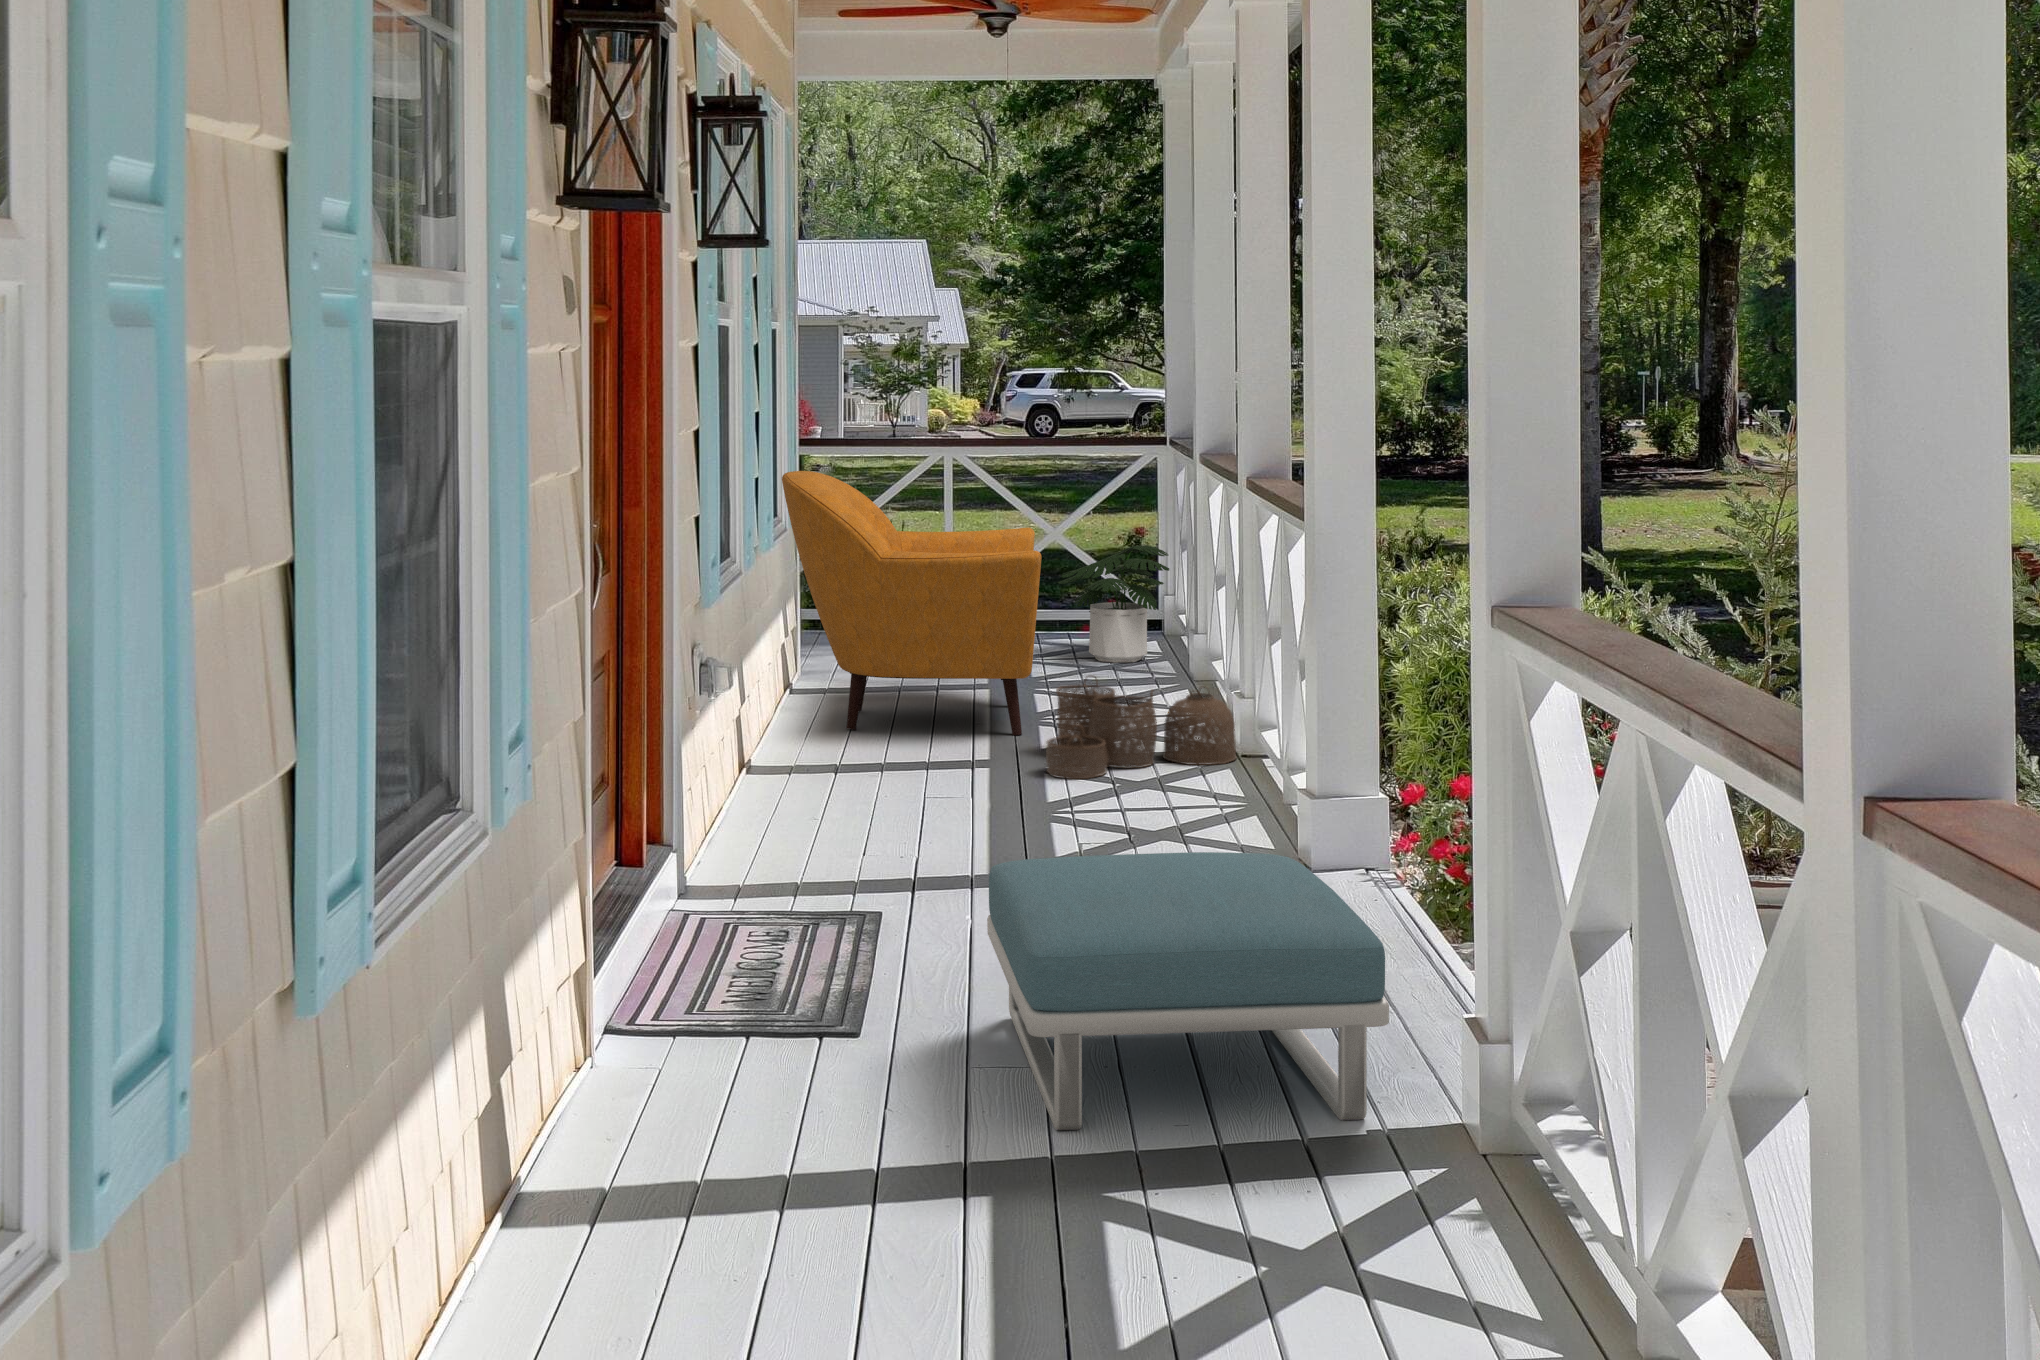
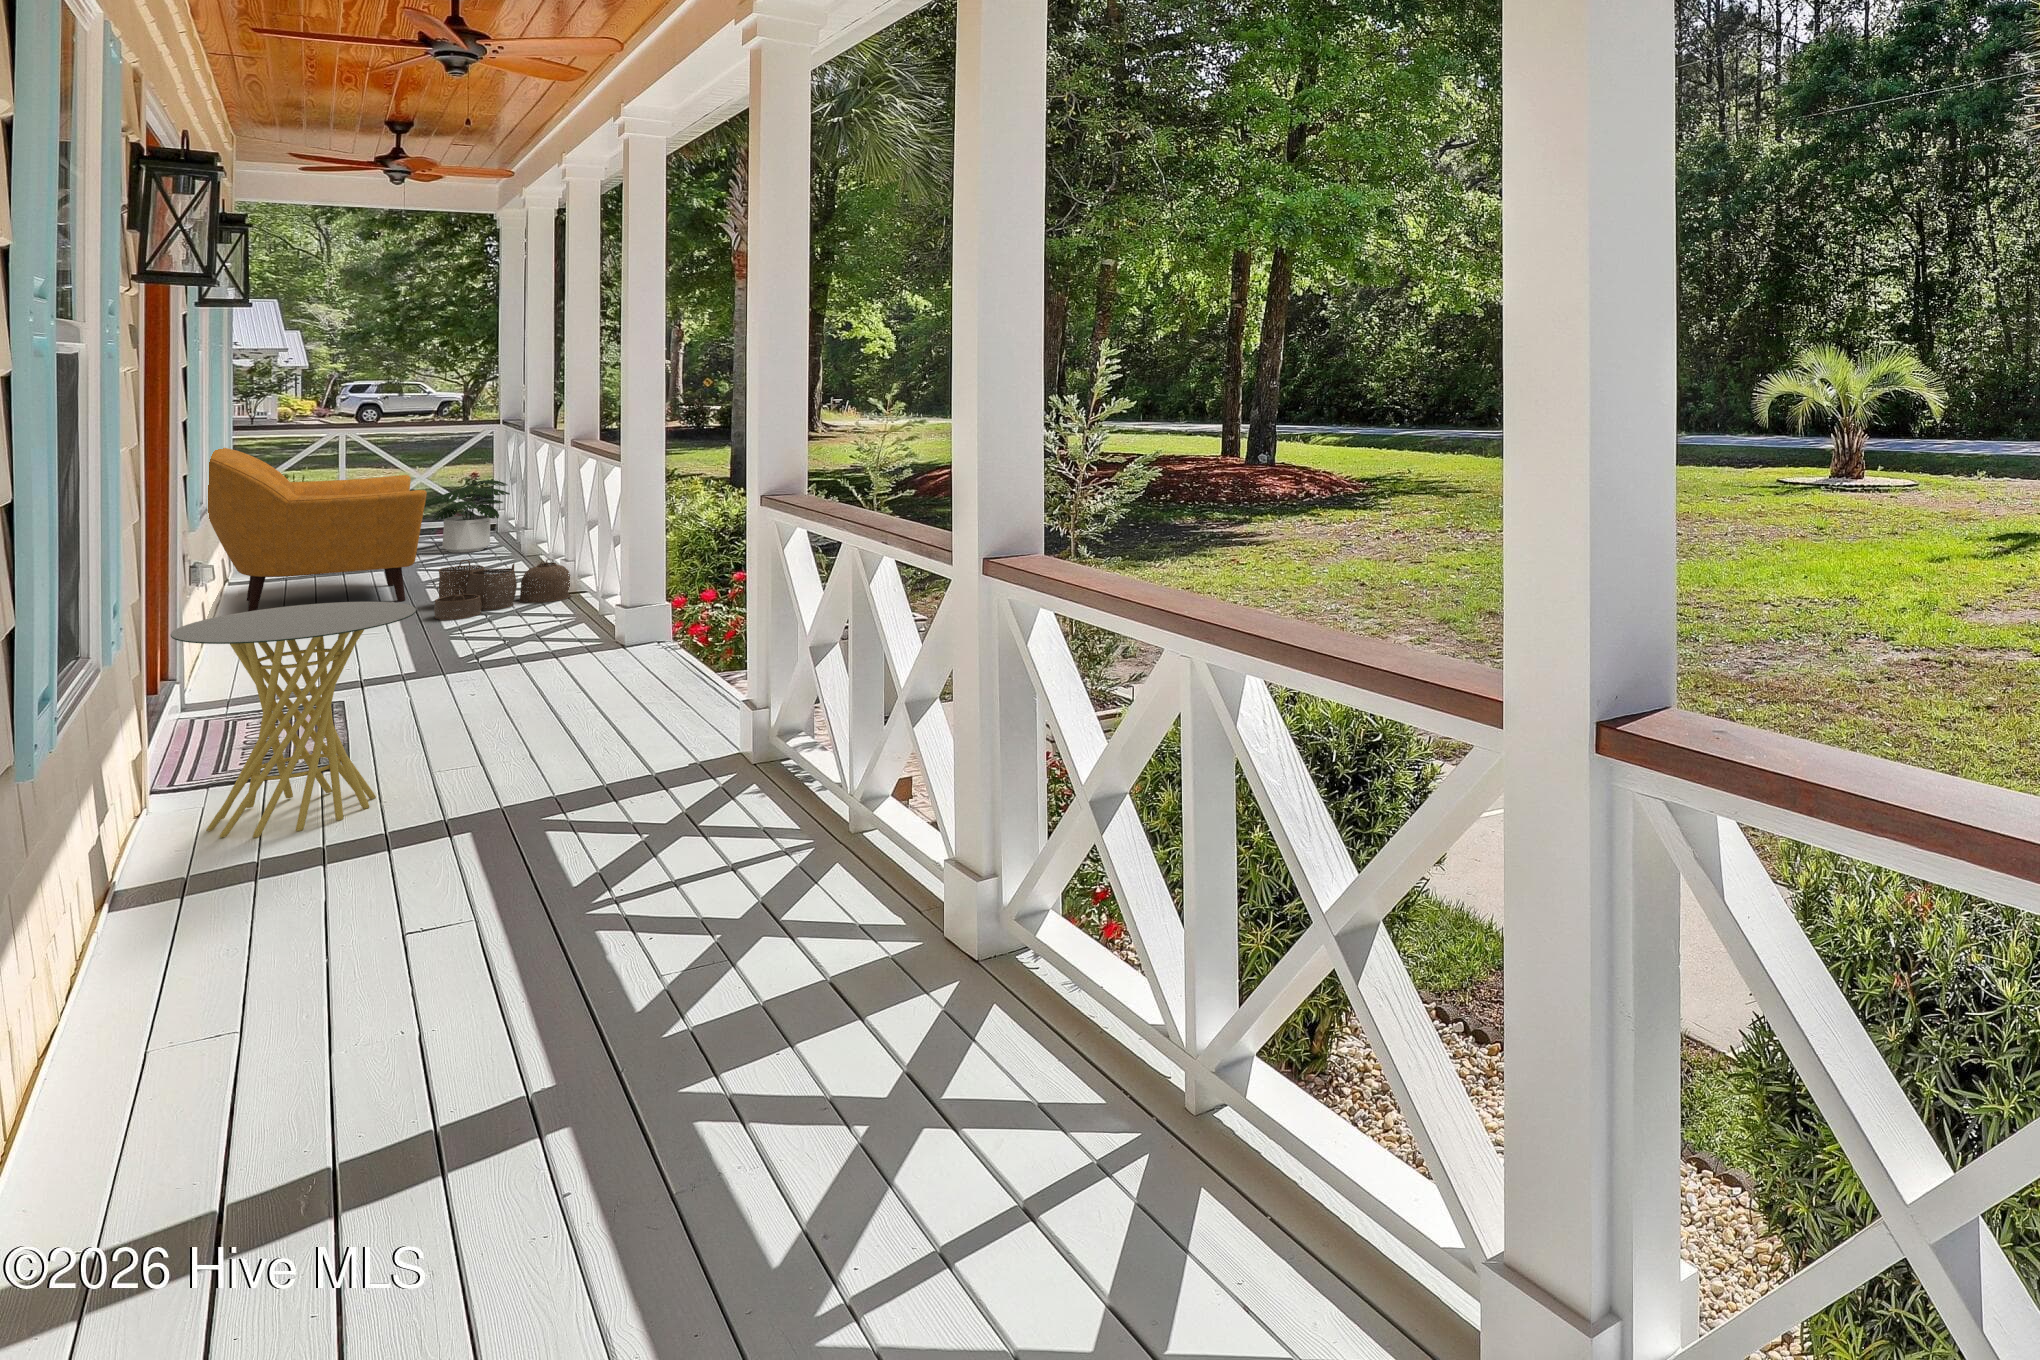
side table: none [562,737,897,1198] -> present [171,602,416,838]
footstool: present [987,852,1389,1130] -> none [445,628,690,765]

